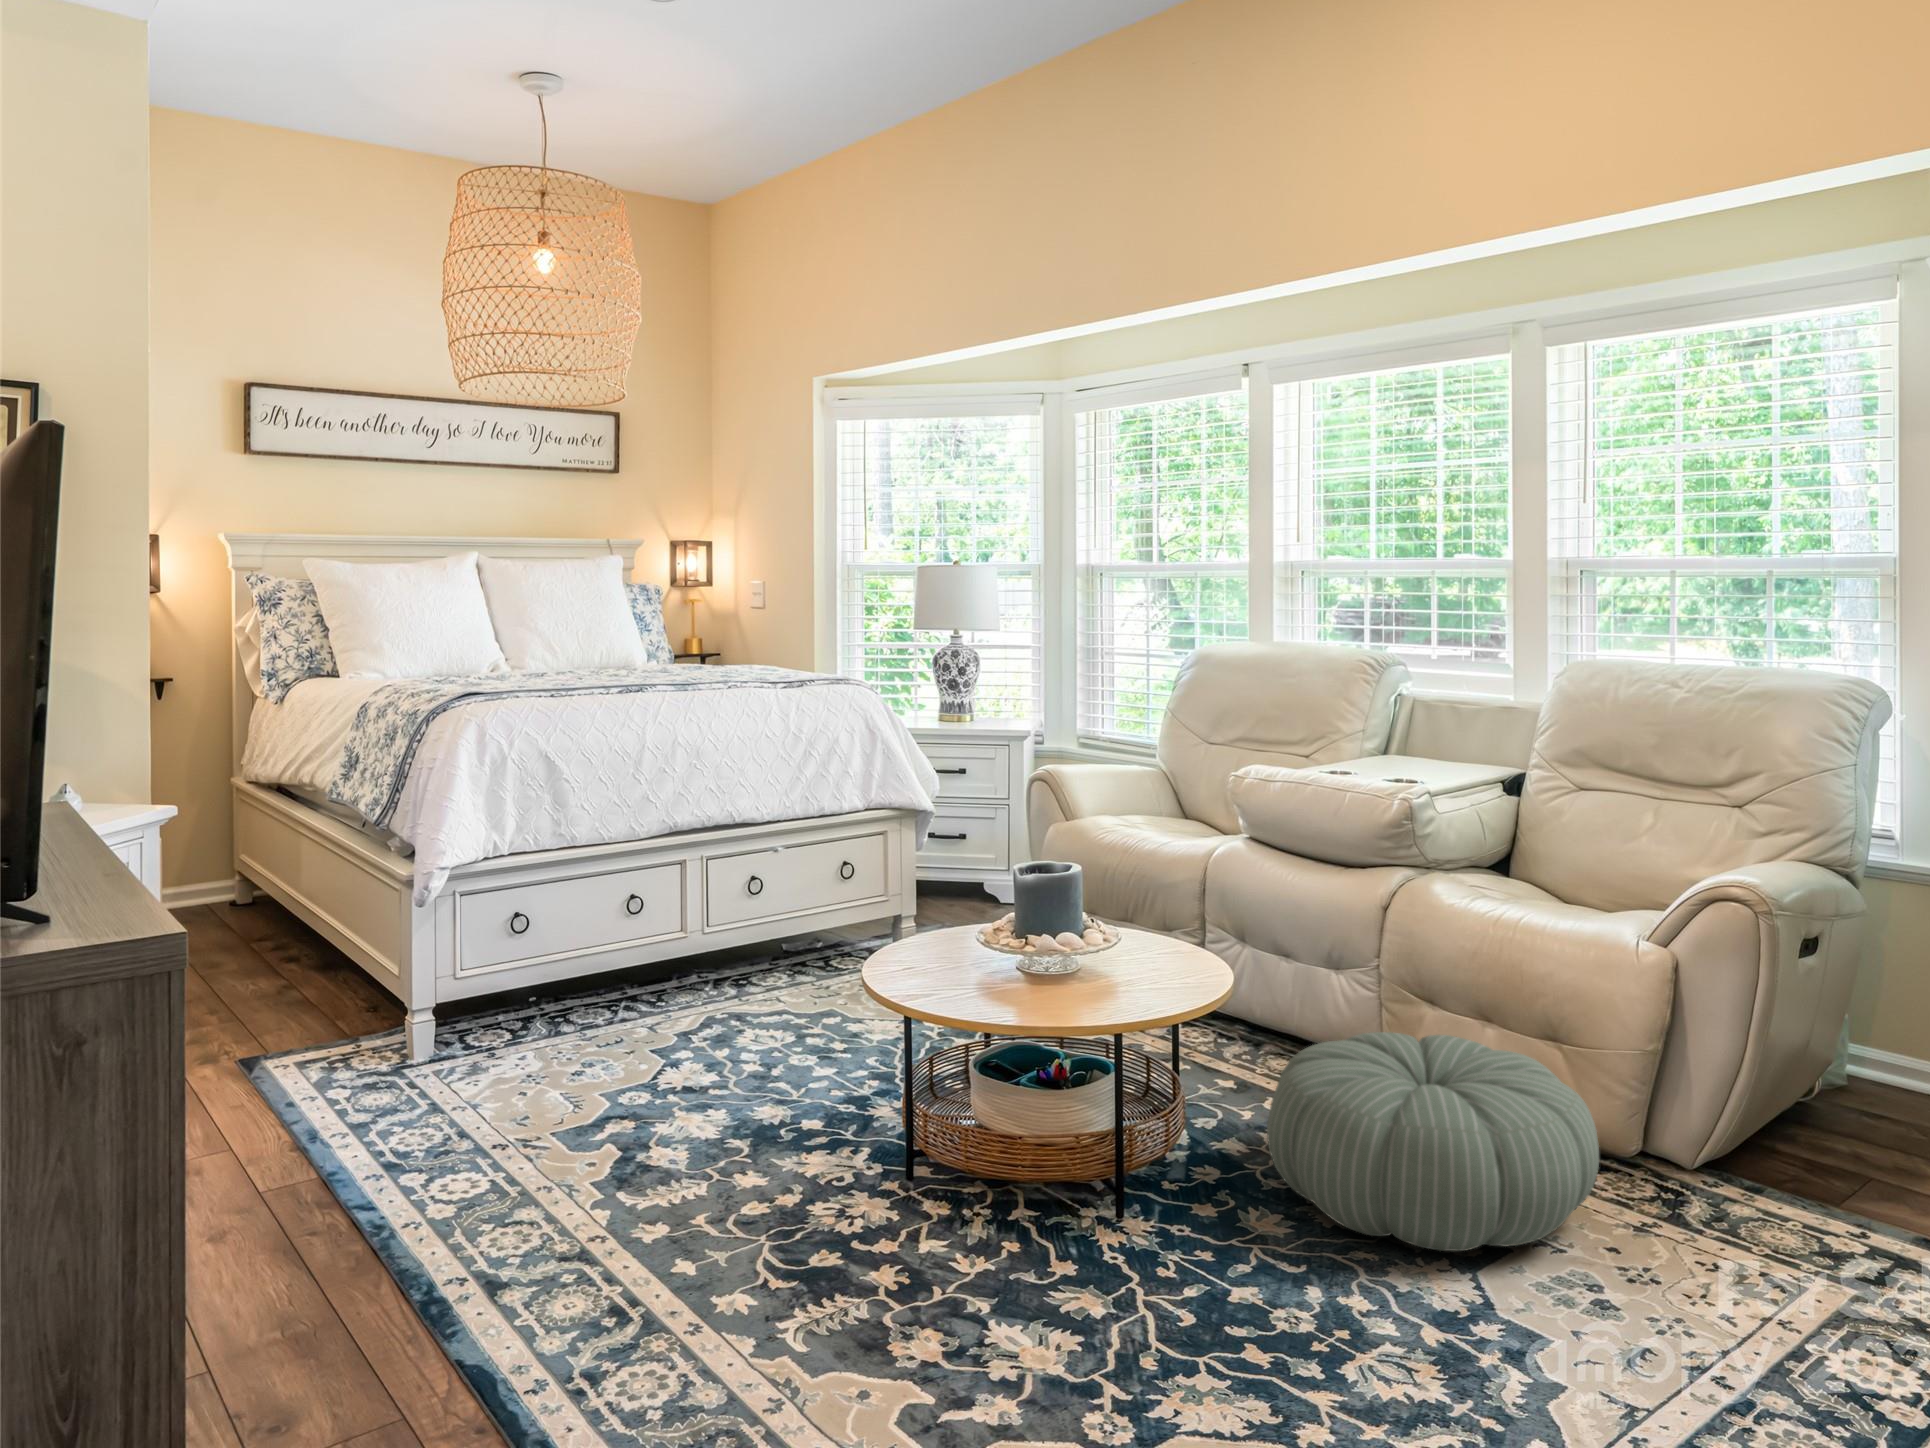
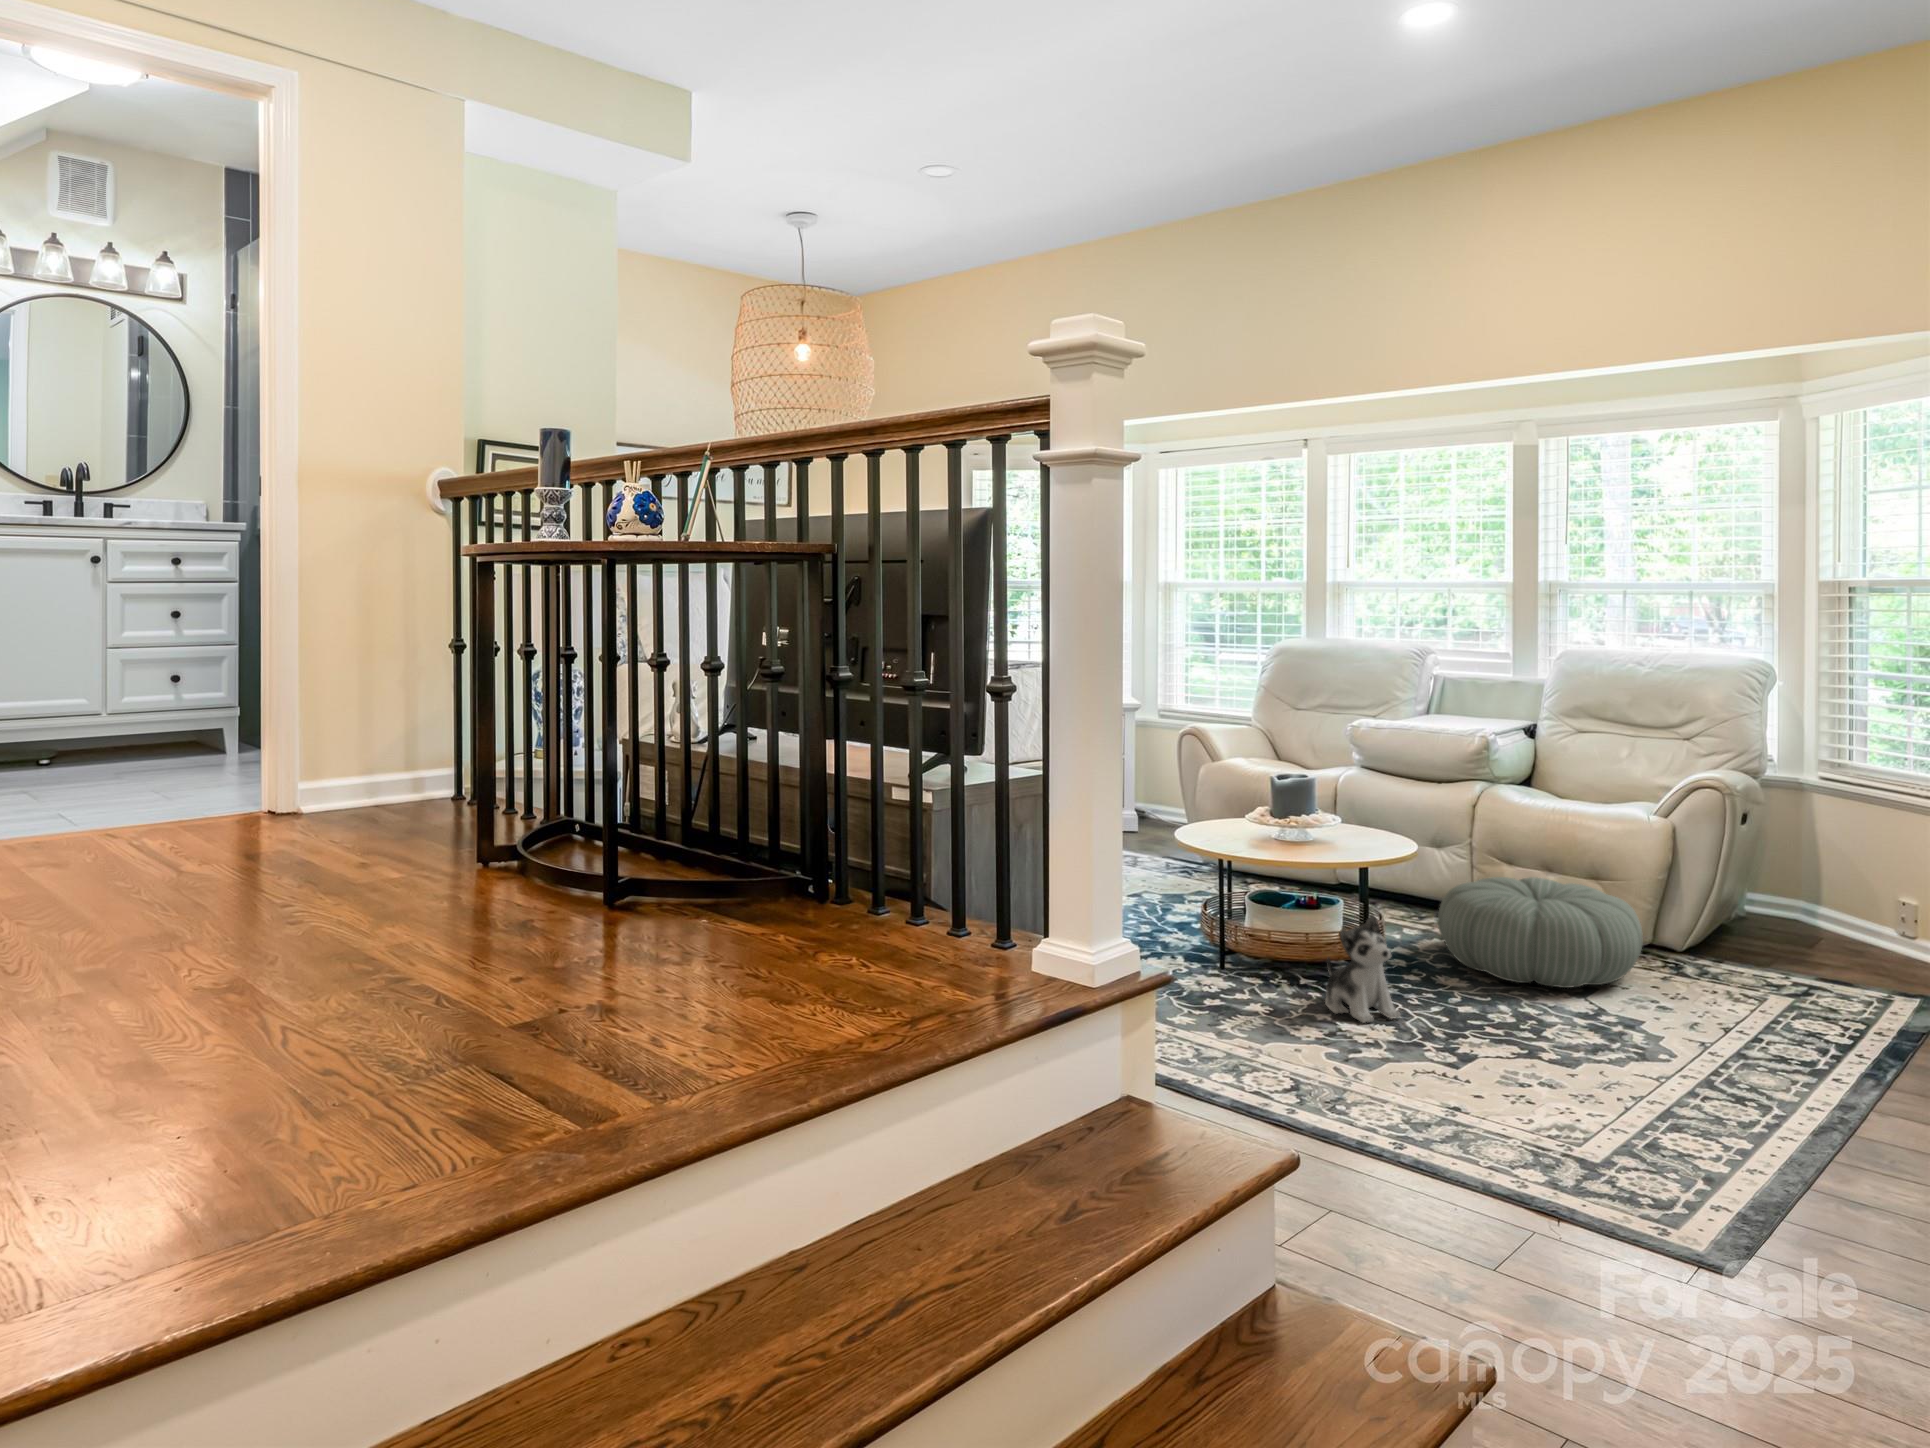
plush toy: none [987,1119,1100,1326] -> present [1325,914,1400,1023]

